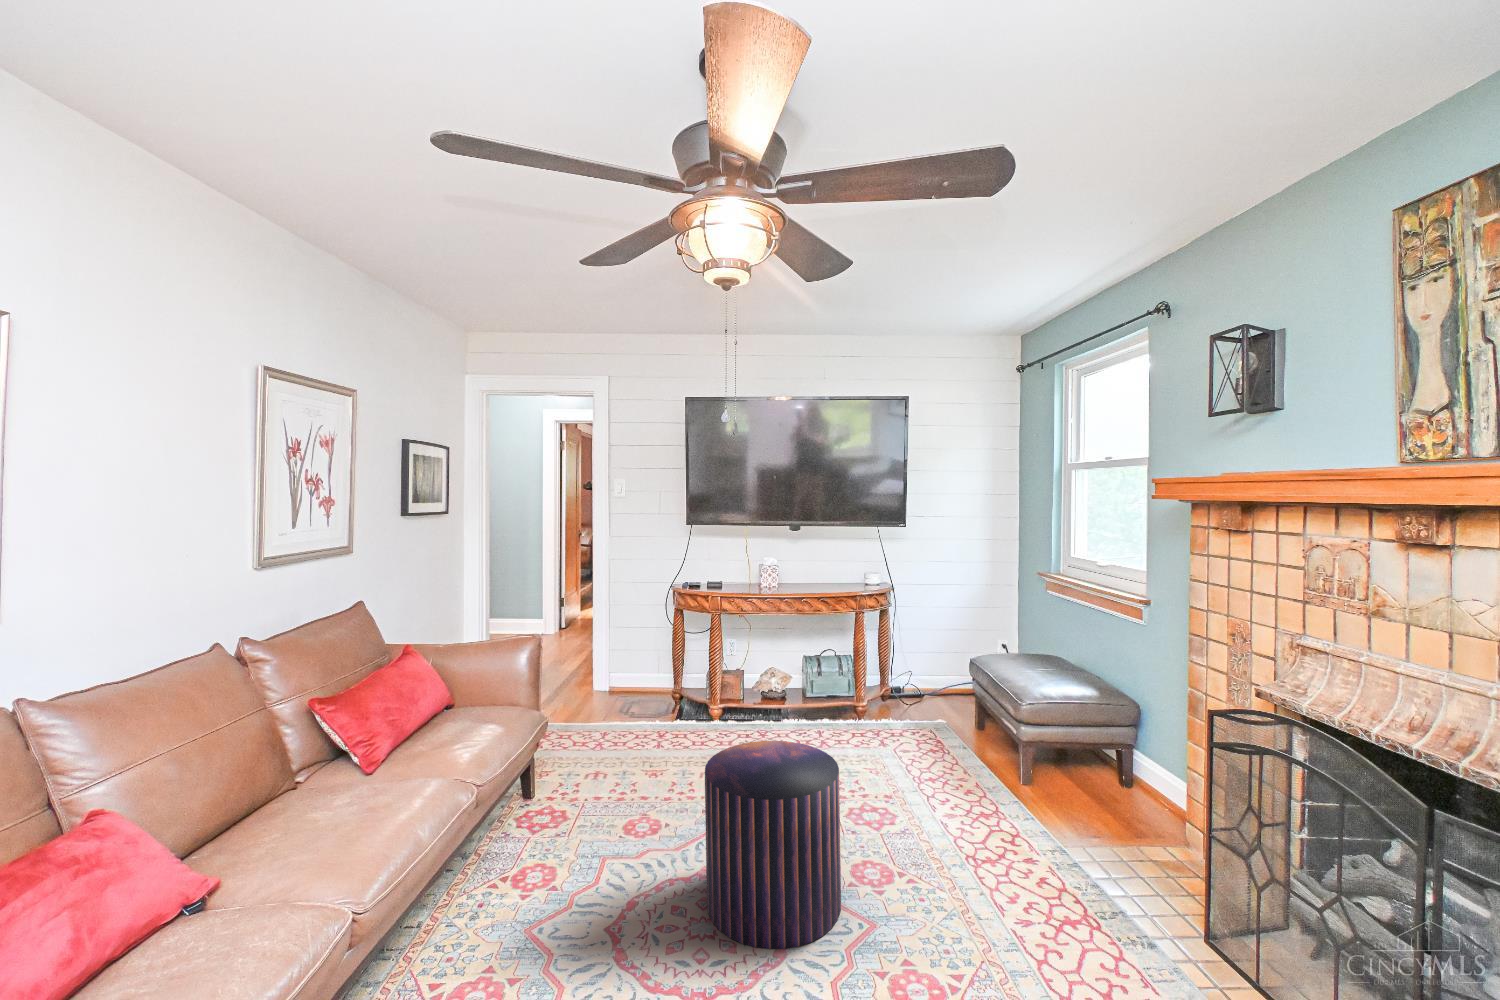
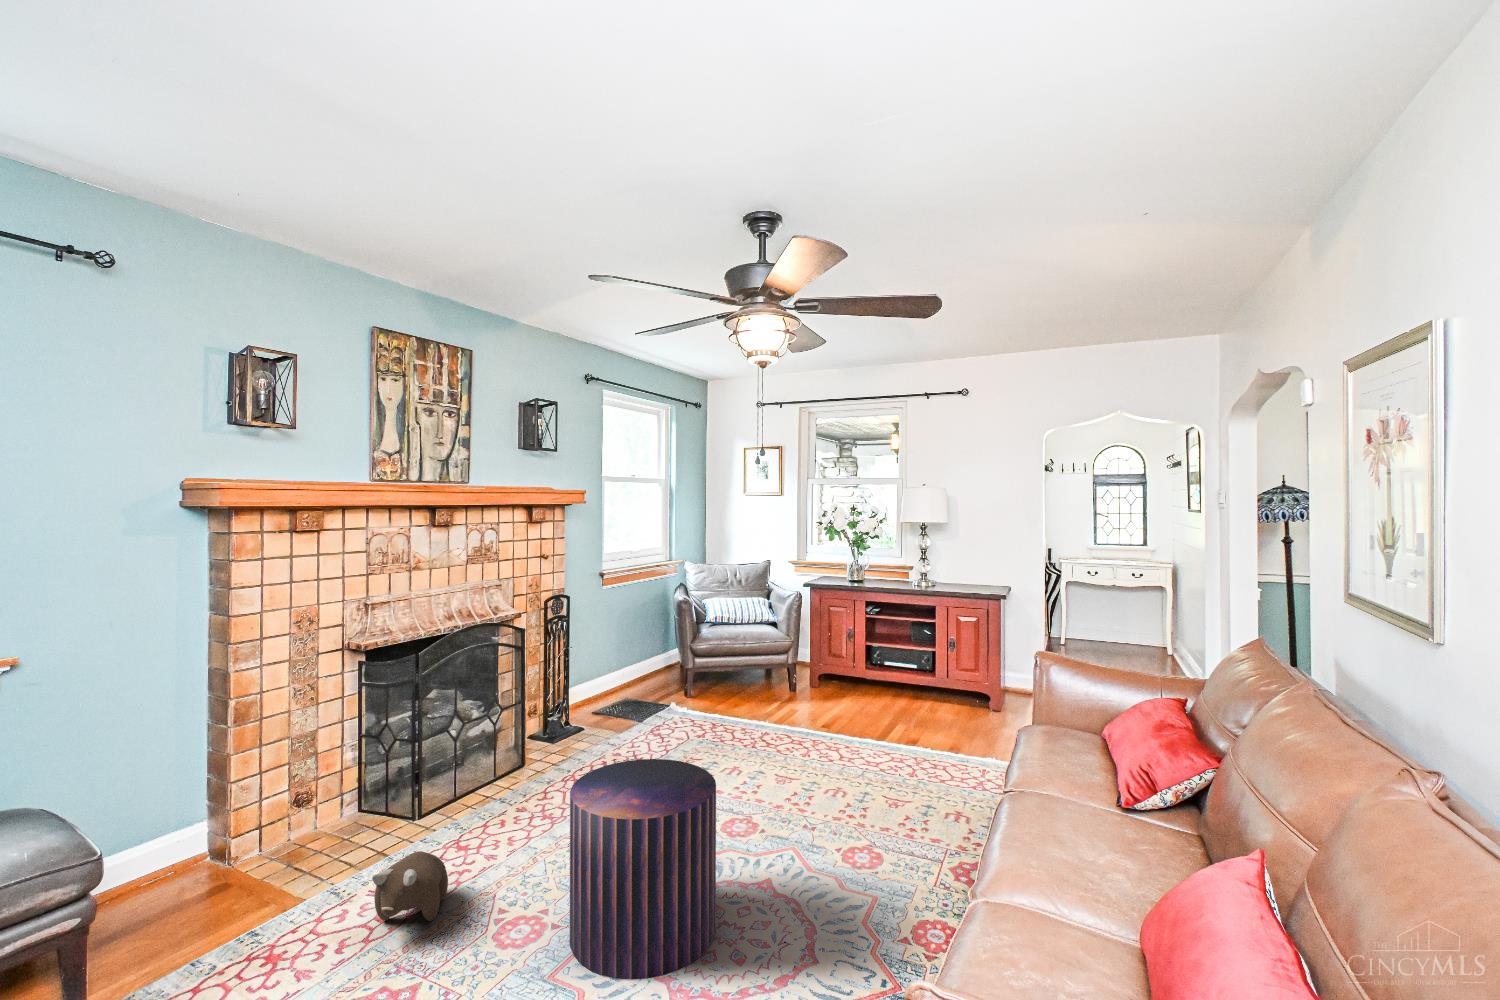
plush toy: none [916,778,986,863] -> present [372,851,448,921]

